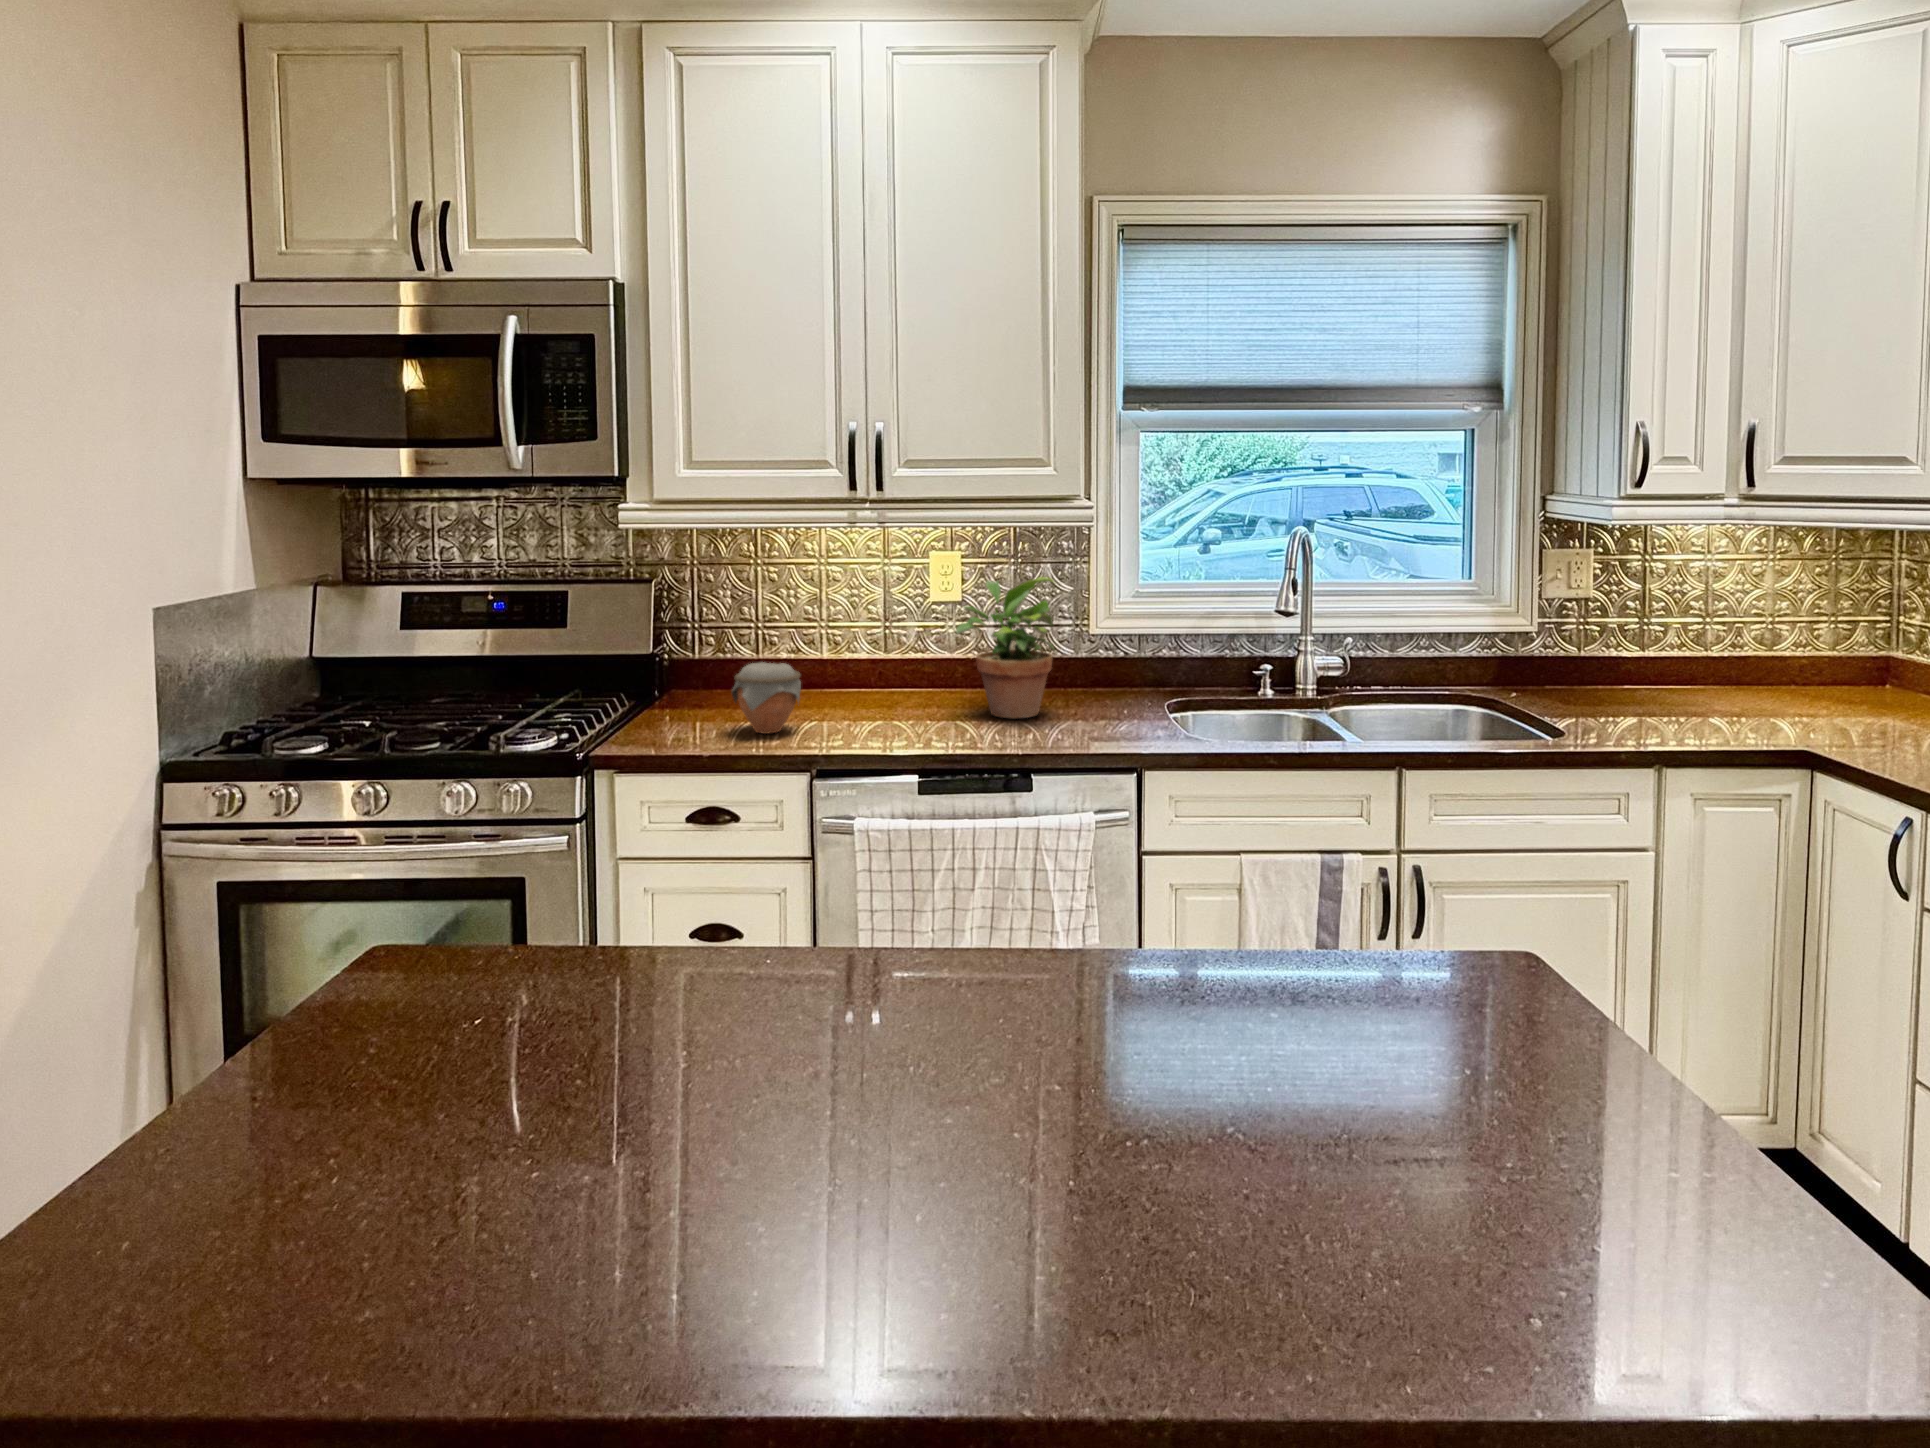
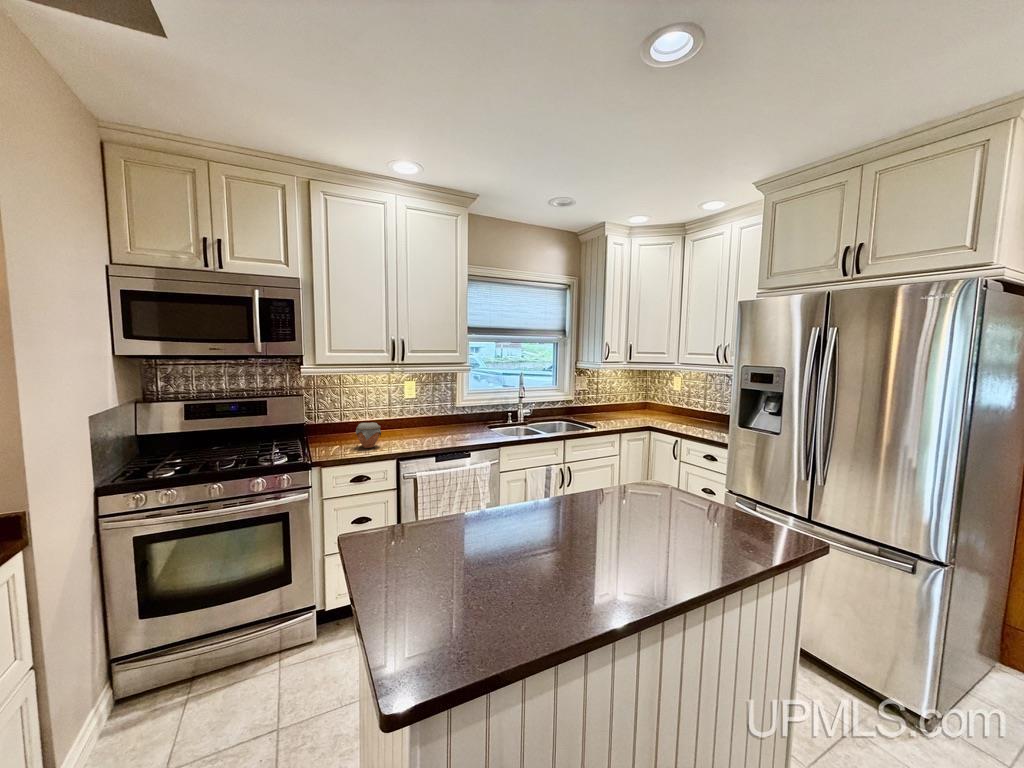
potted plant: present [956,577,1055,718] -> none [425,389,460,436]

